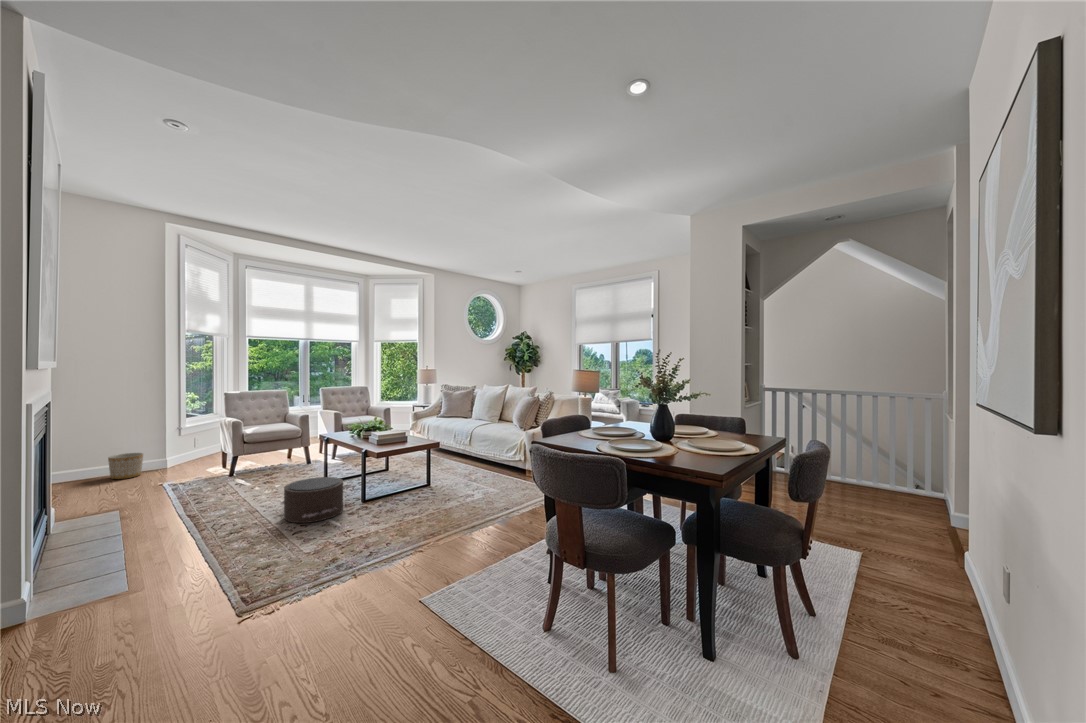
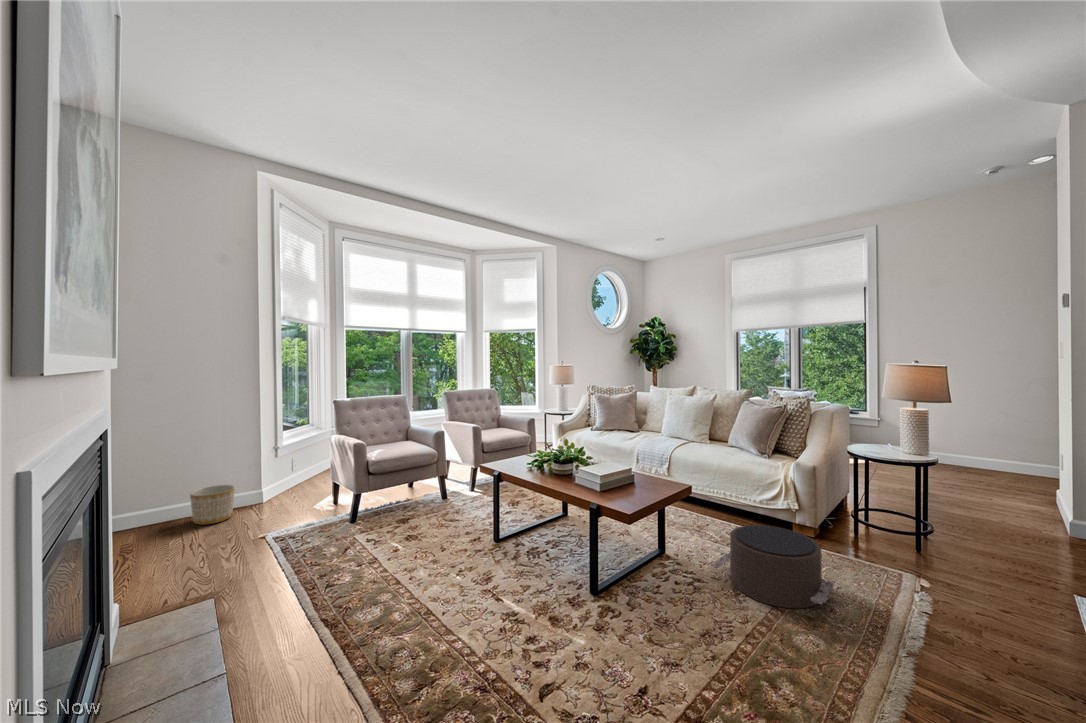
pouf: present [281,477,343,523] -> present [713,525,834,608]

